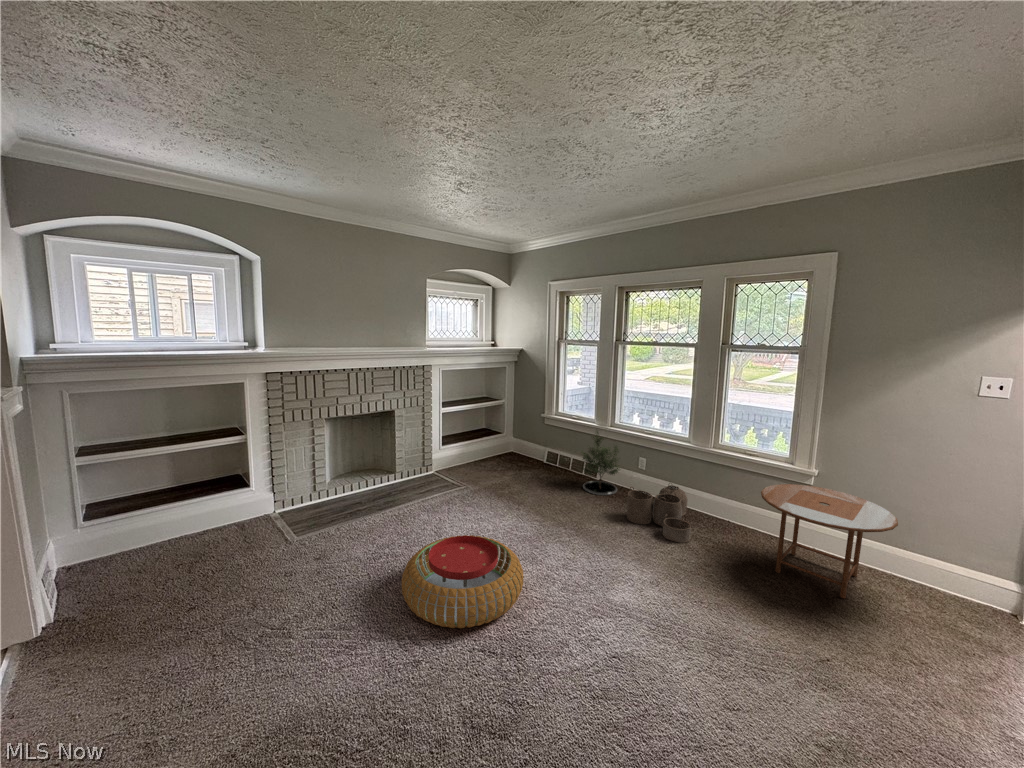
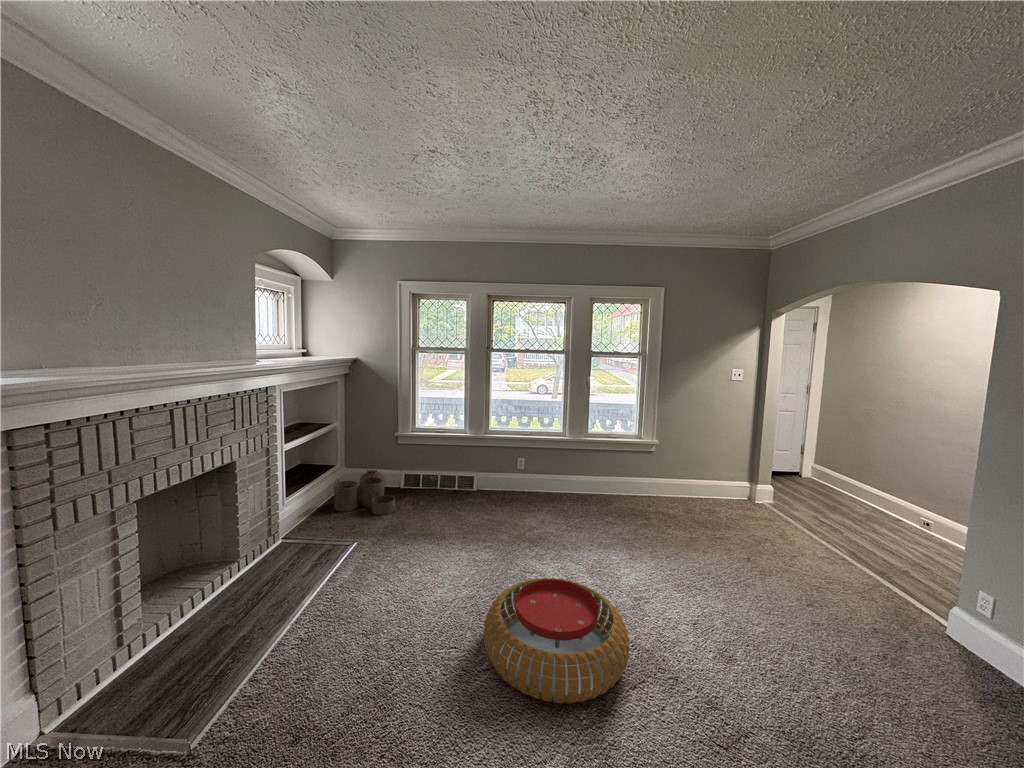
potted tree: present [583,432,619,495] -> none [472,438,509,504]
woven basket: present [626,483,691,543] -> present [334,470,395,515]
side table: present [761,484,898,598] -> none [642,451,724,519]

